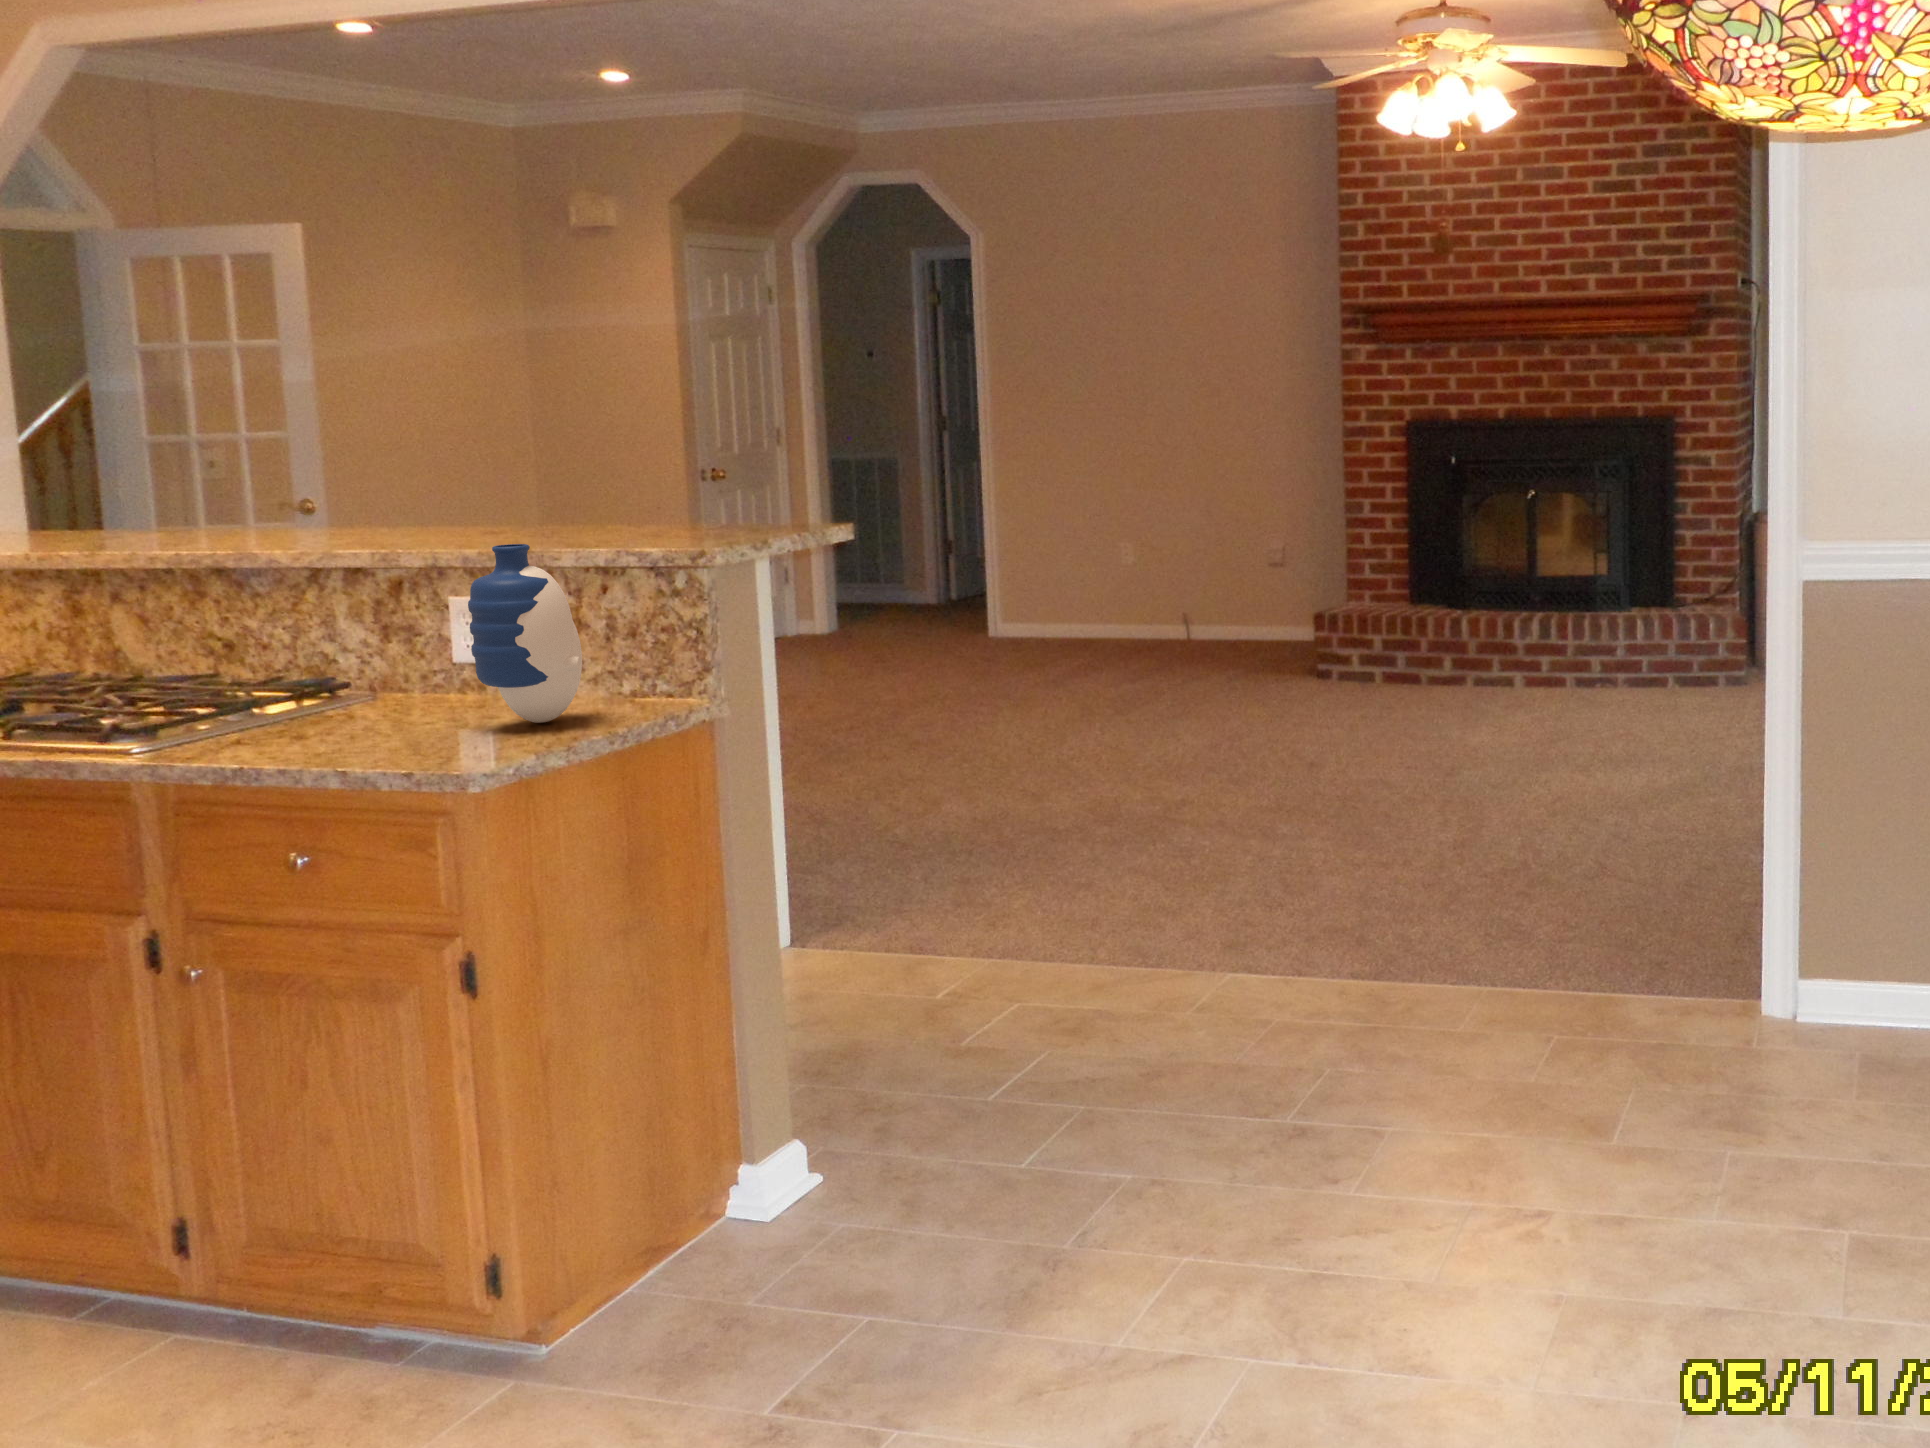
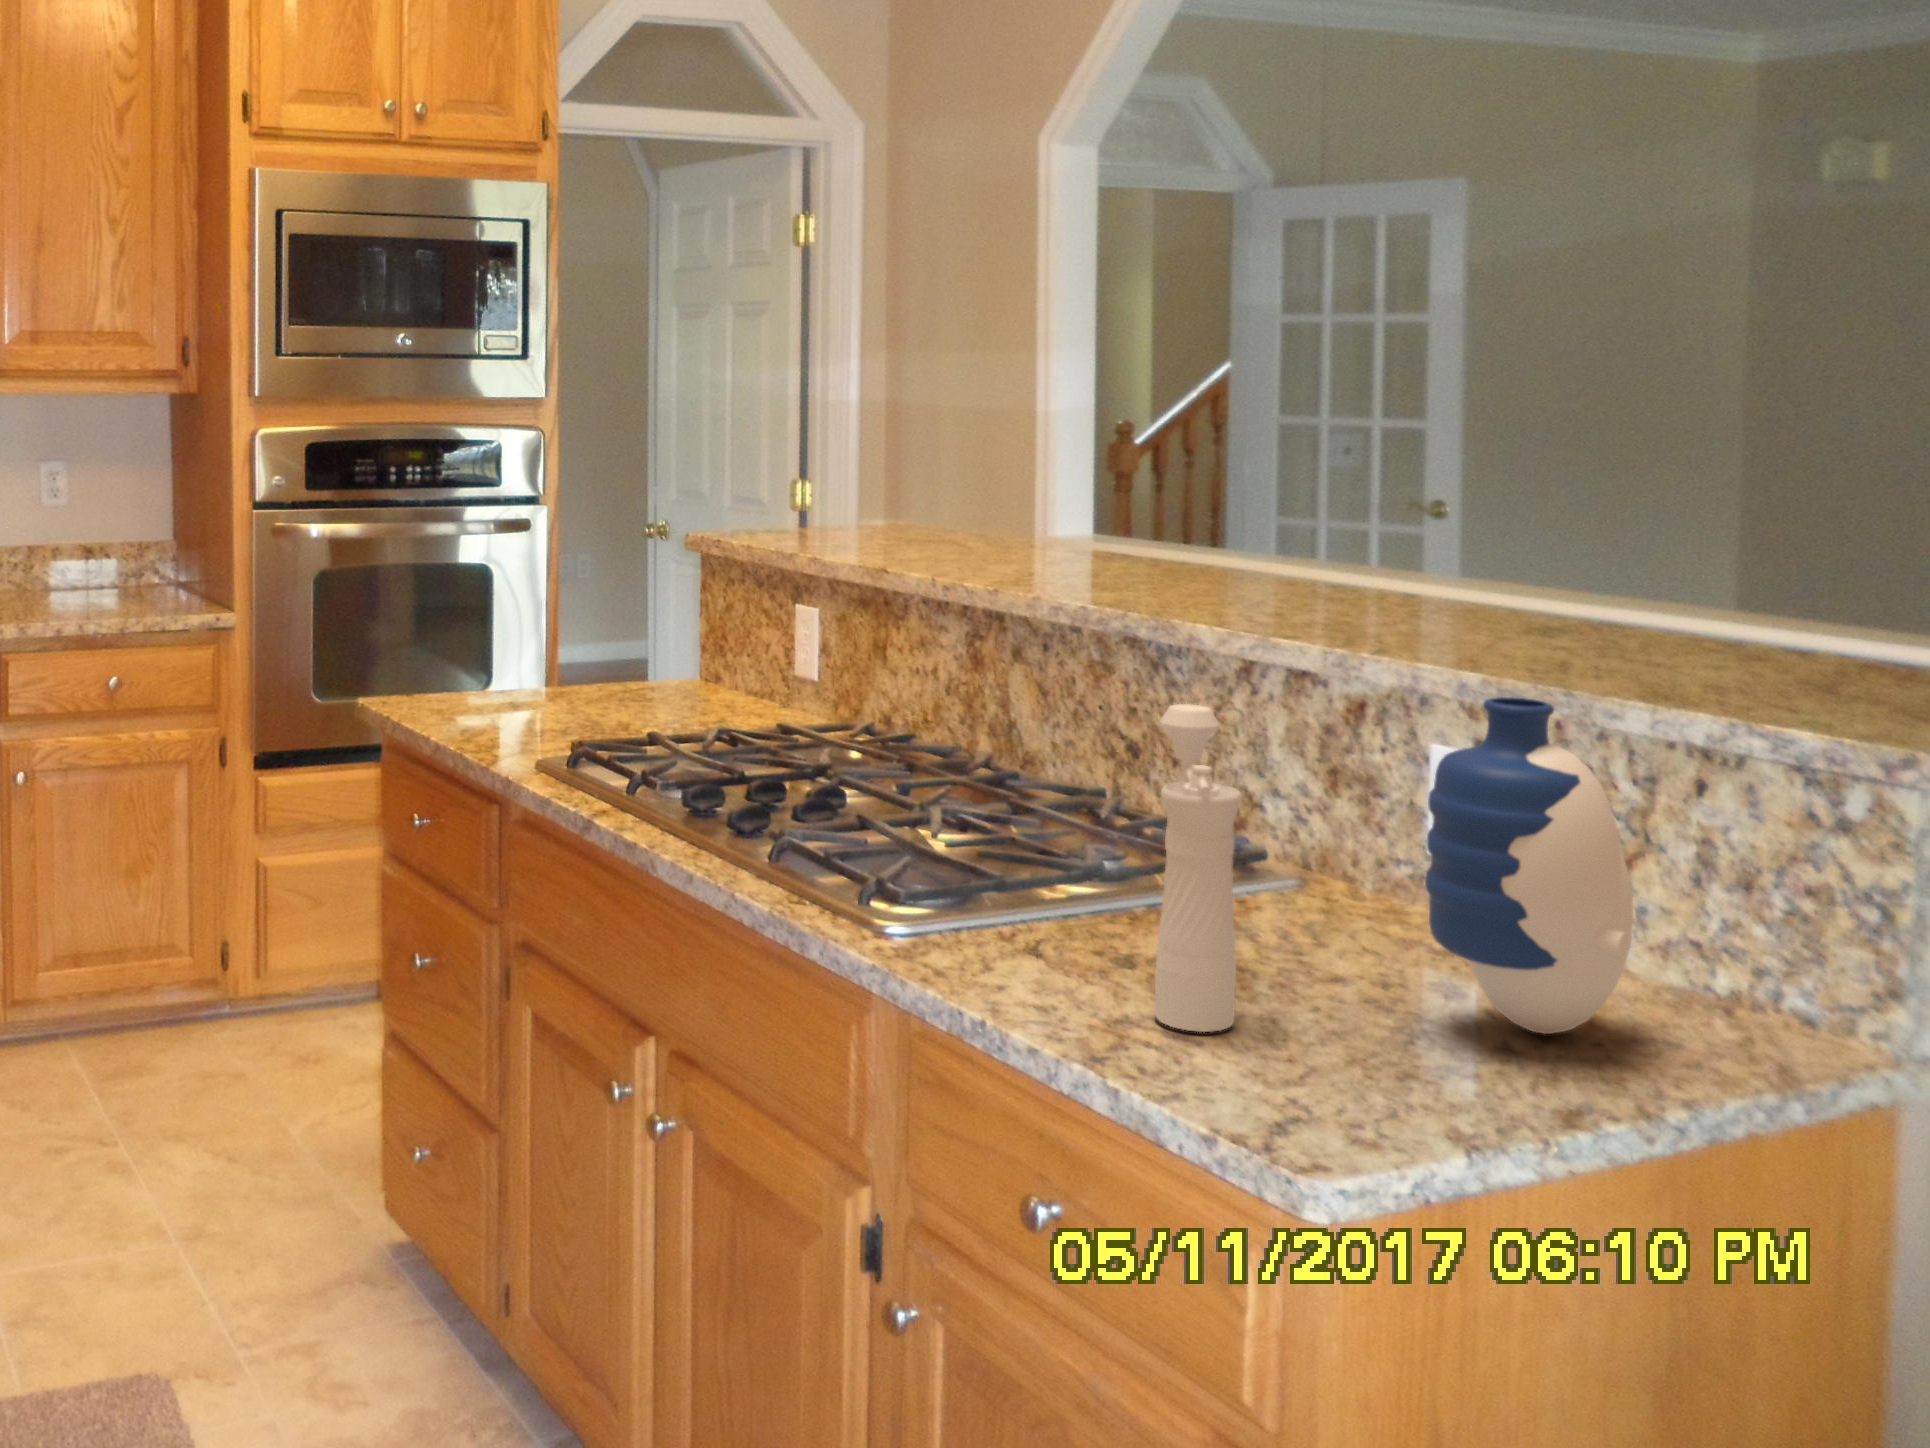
pepper mill: none [297,576,375,755] -> present [1154,704,1243,1032]

